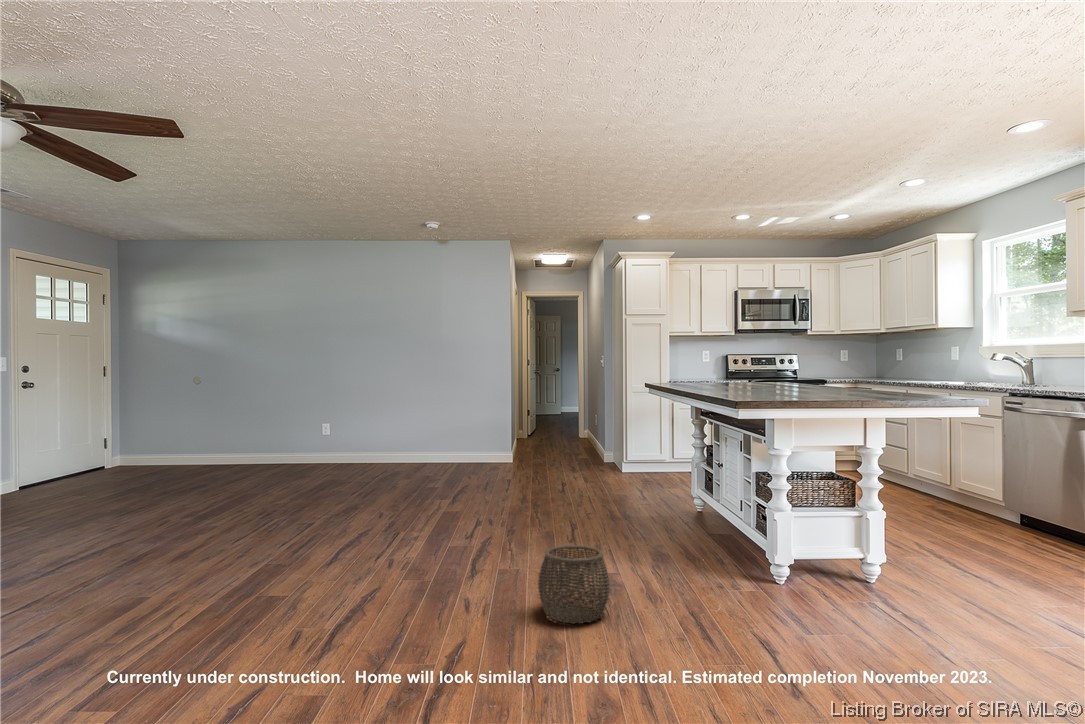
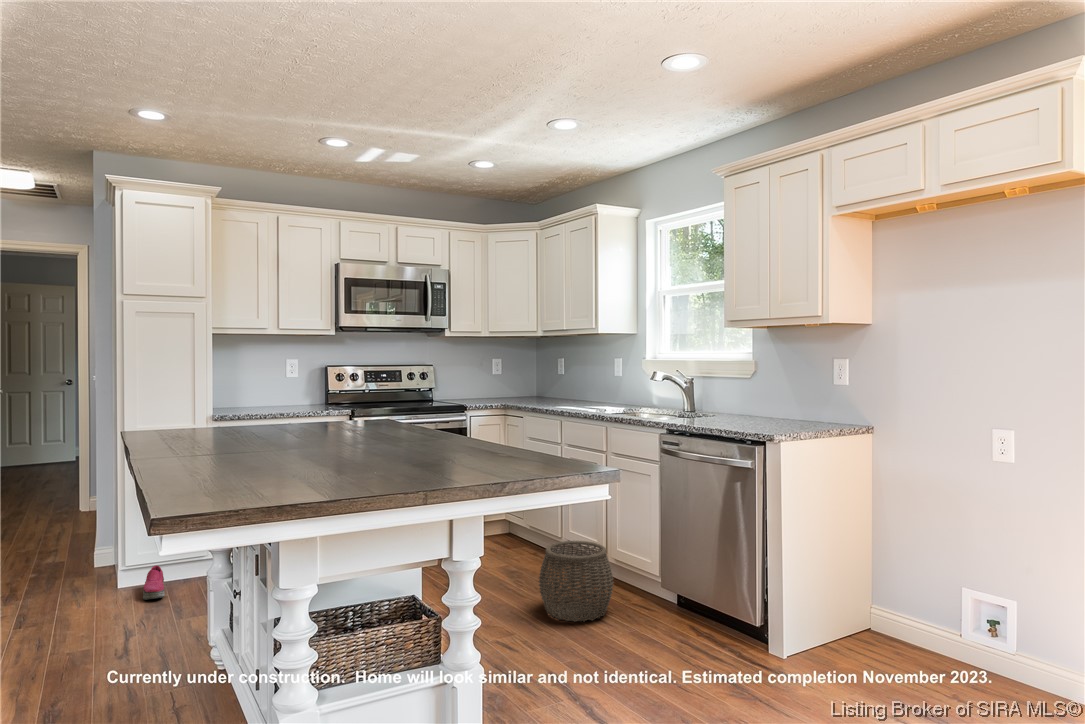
shoe: none [154,570,176,603] -> present [143,566,165,600]

